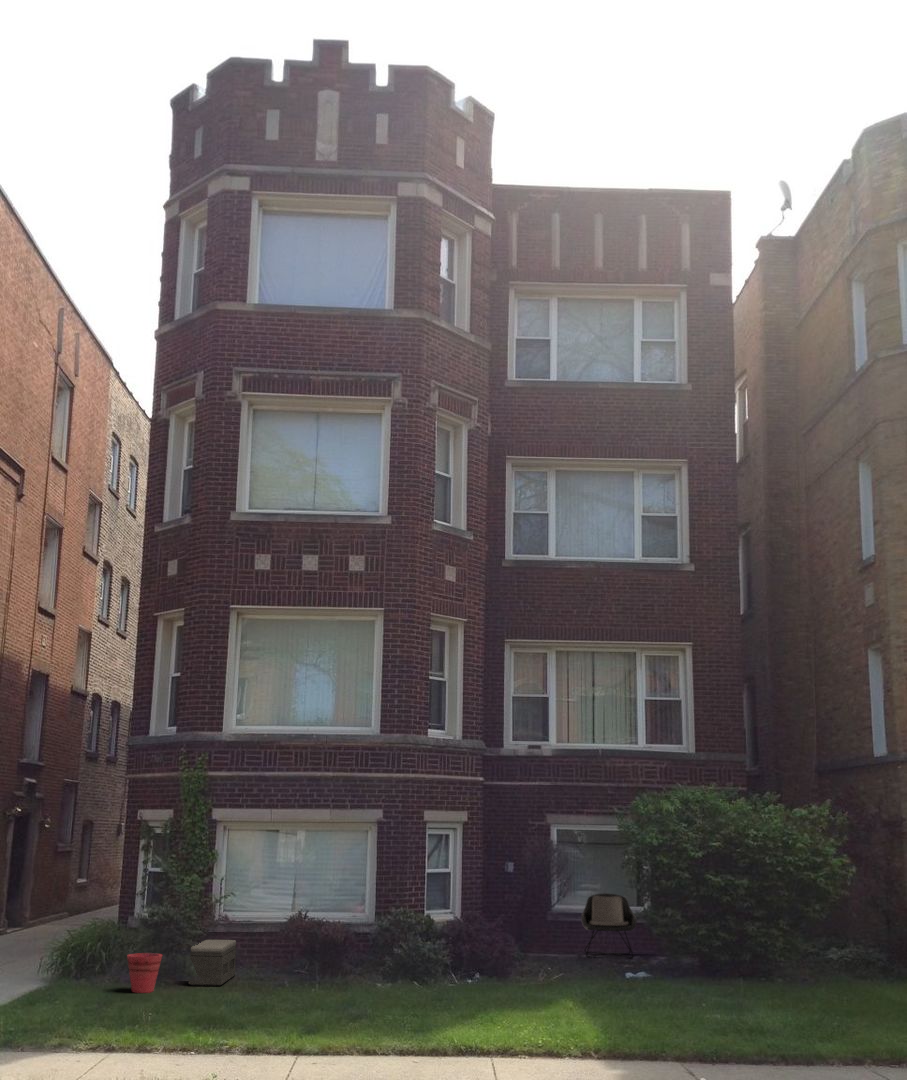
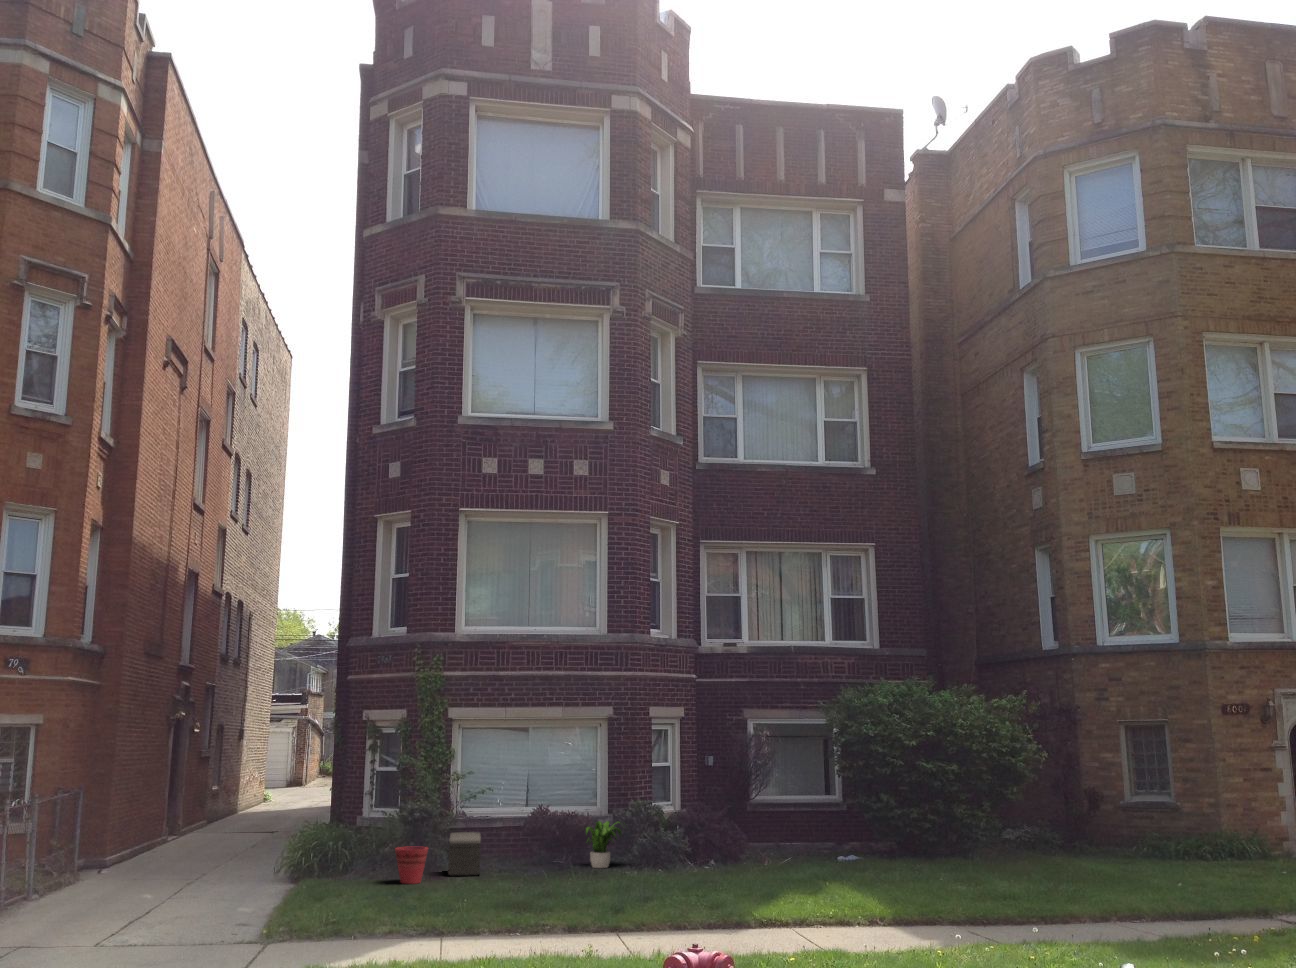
lounge chair: present [581,893,637,959] -> none [780,781,833,841]
potted plant: none [327,929,386,982] -> present [586,821,622,868]

